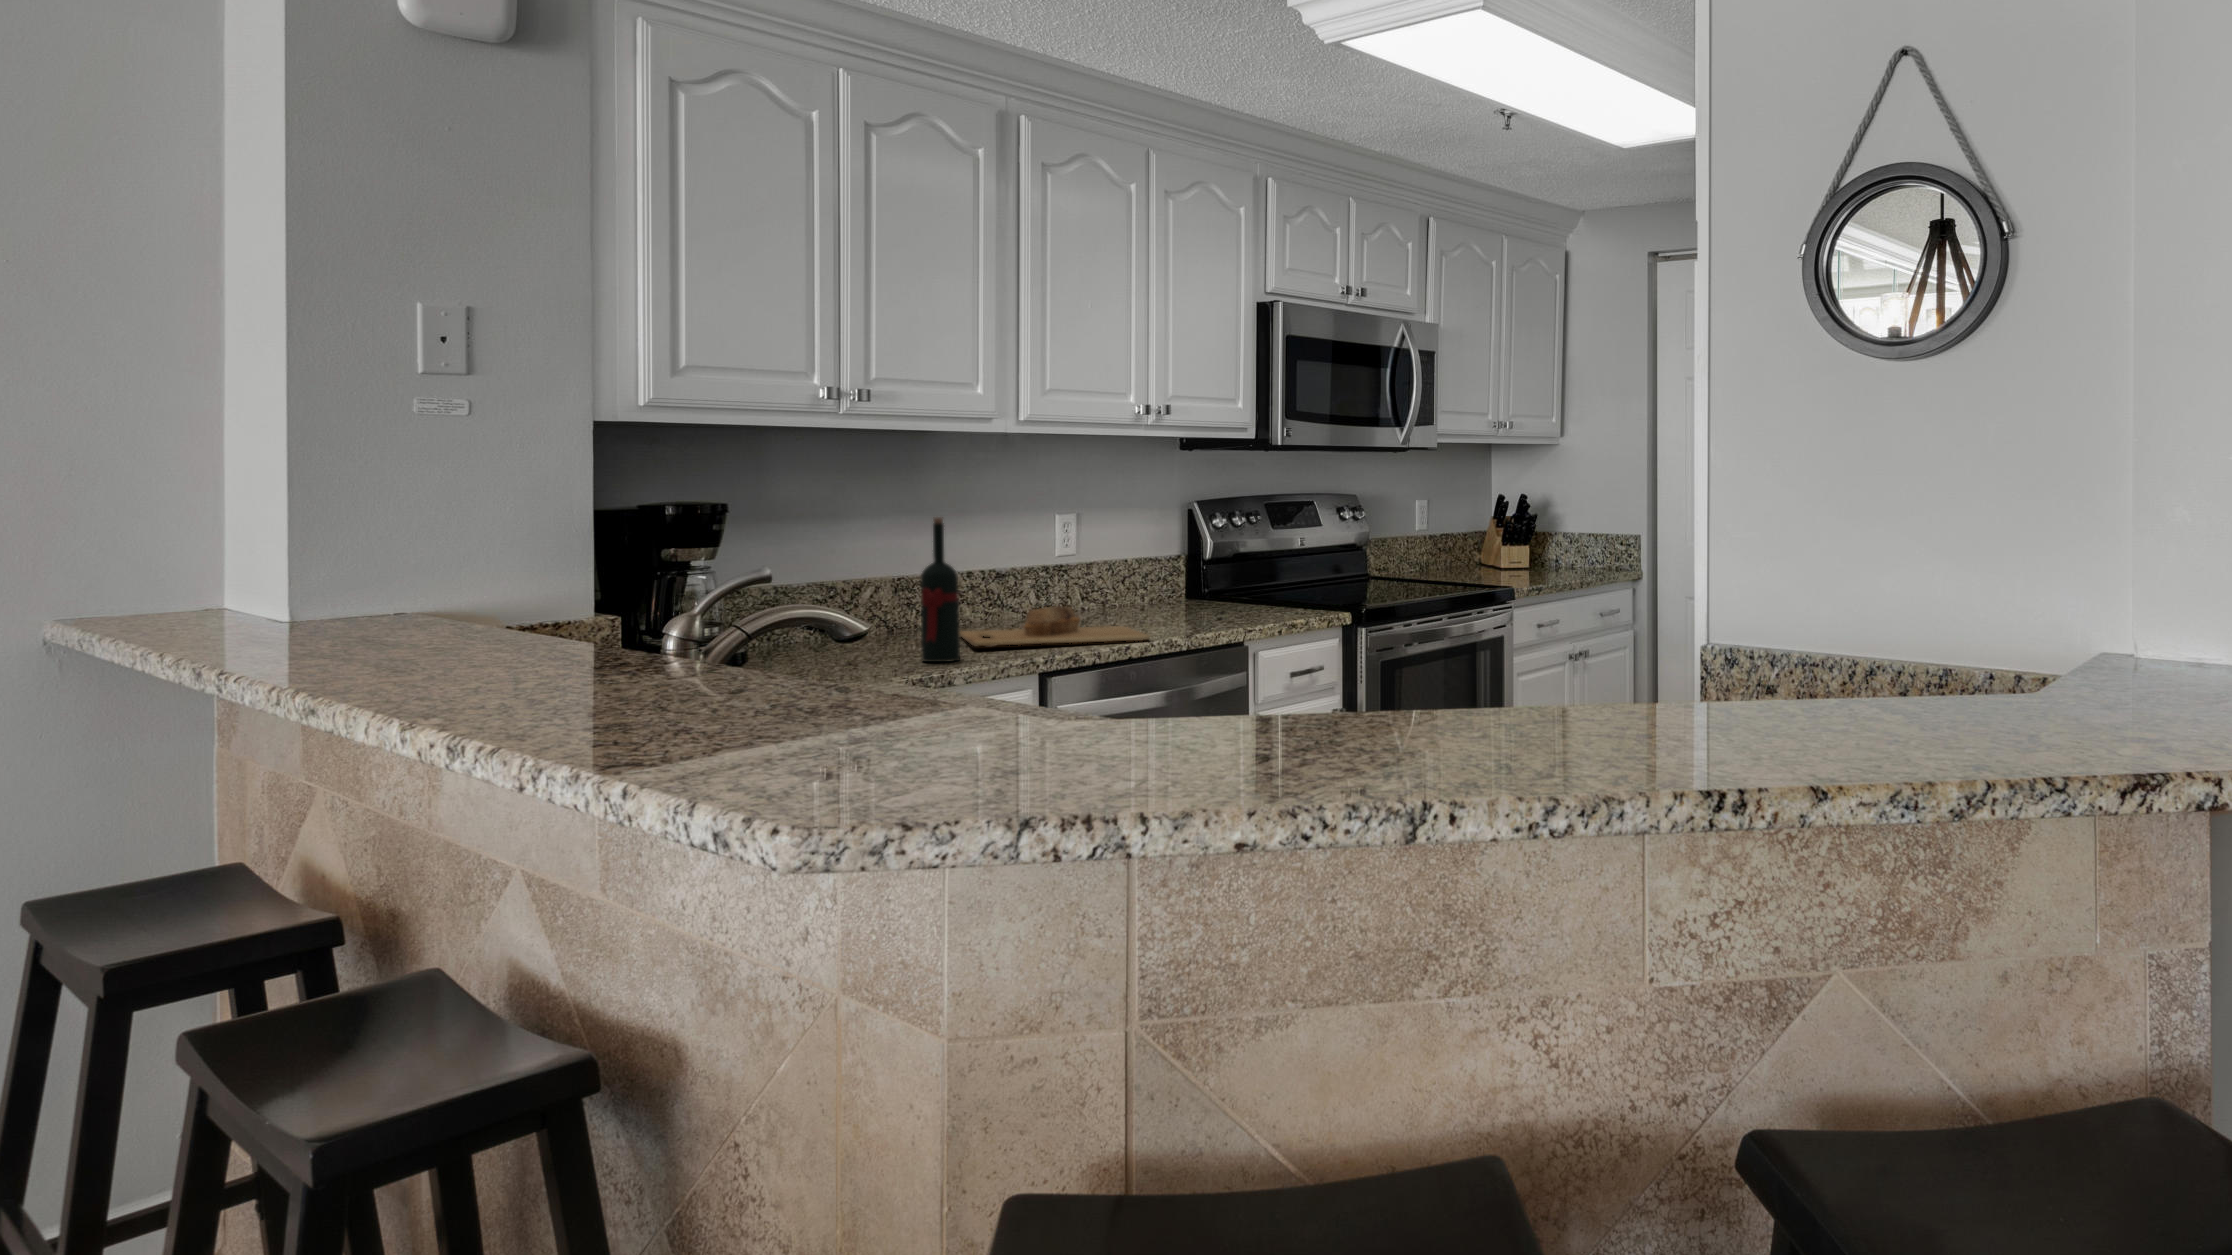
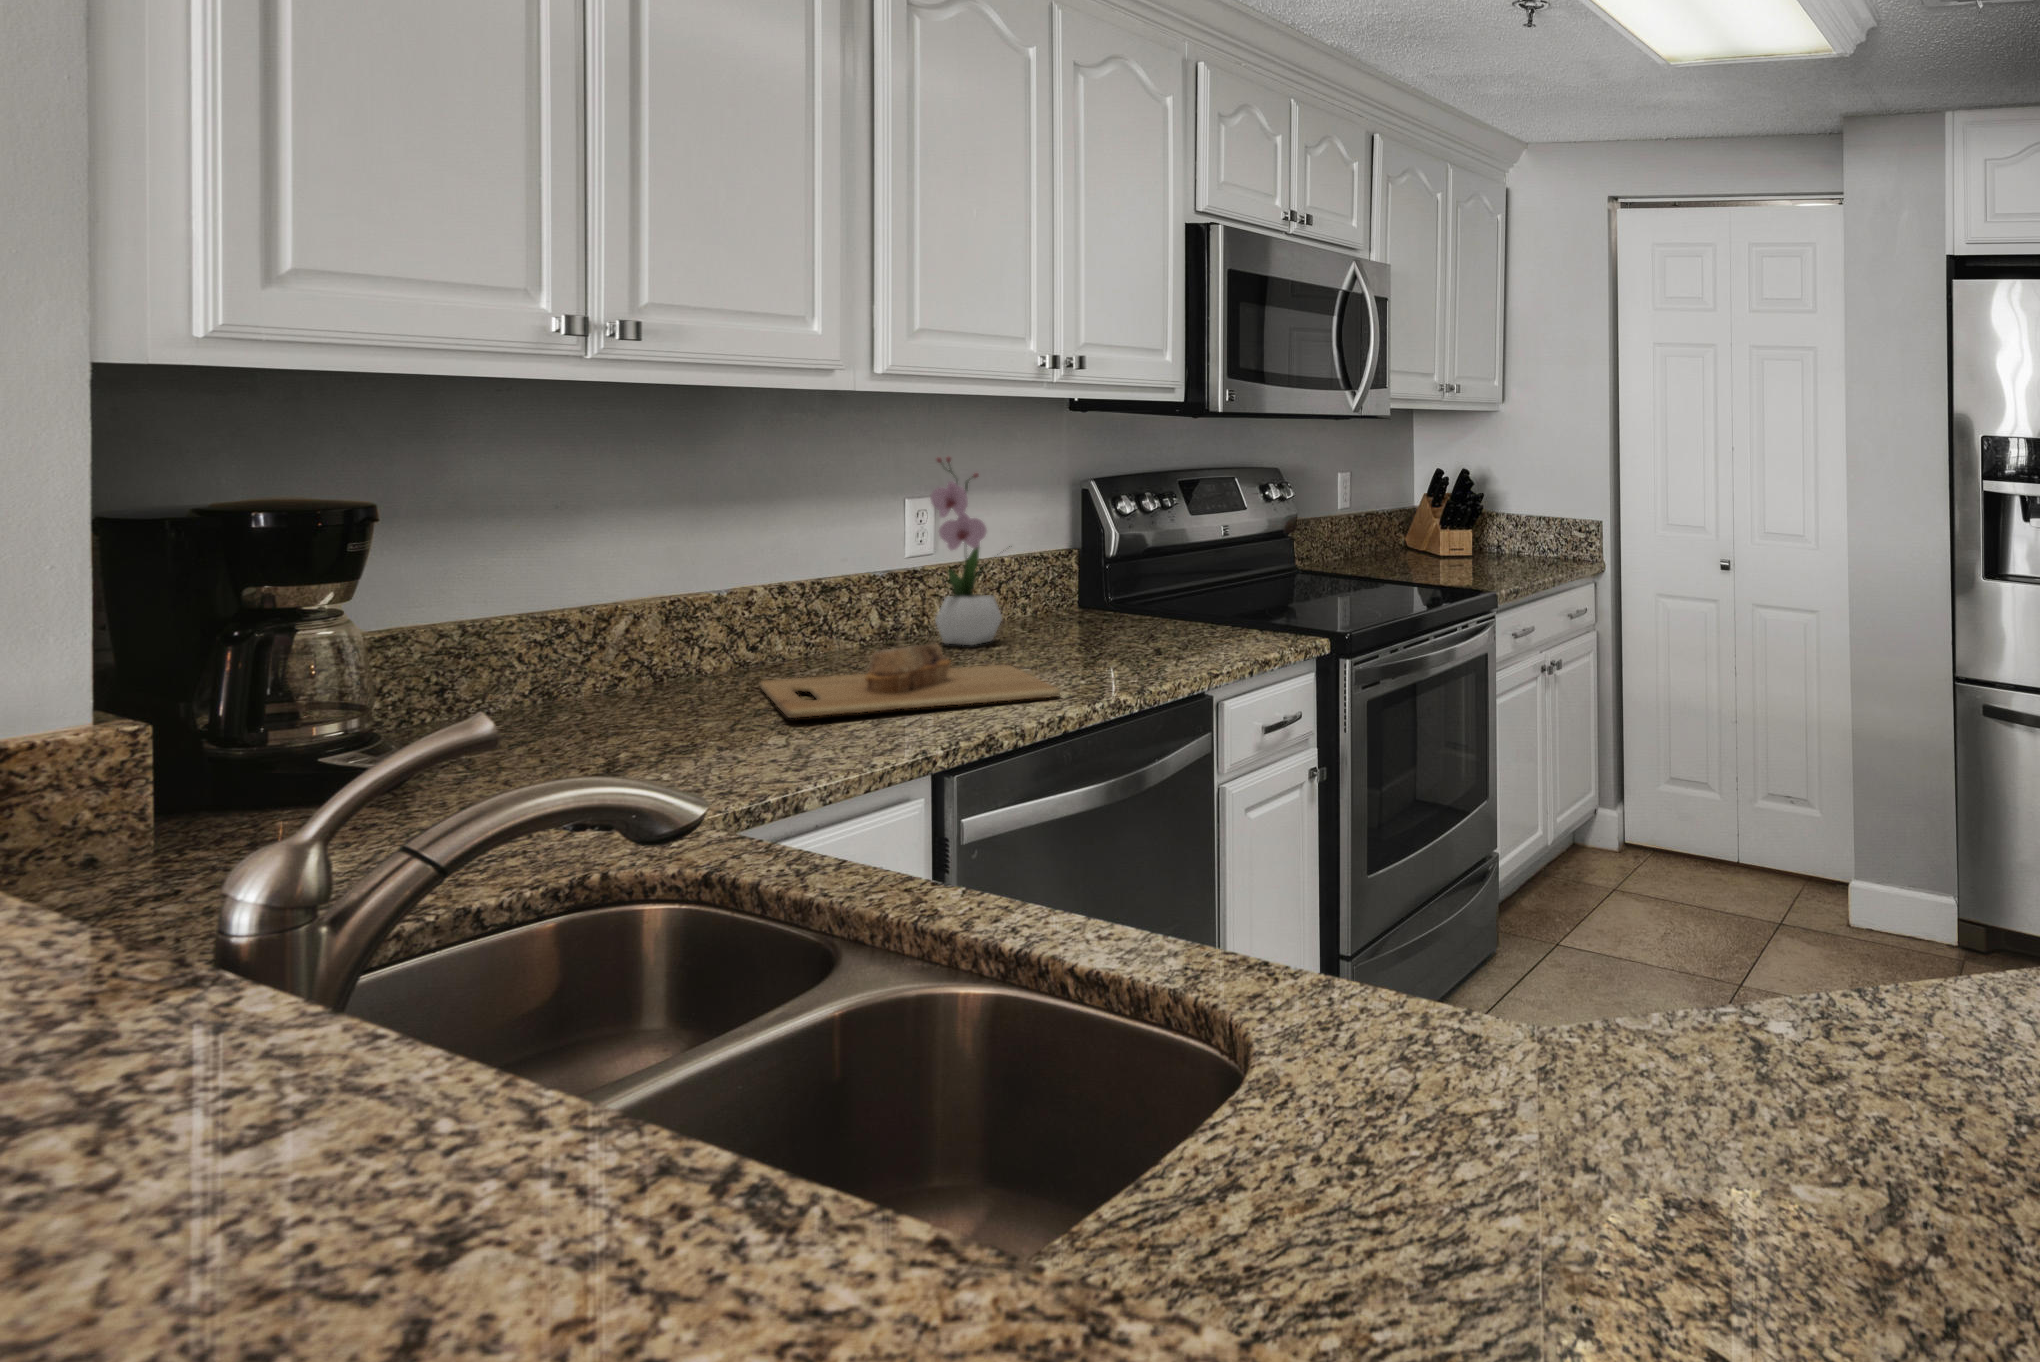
flower arrangement: none [1069,481,1130,617] -> present [930,457,1010,645]
wine bottle: present [921,517,960,662] -> none [702,524,772,756]

